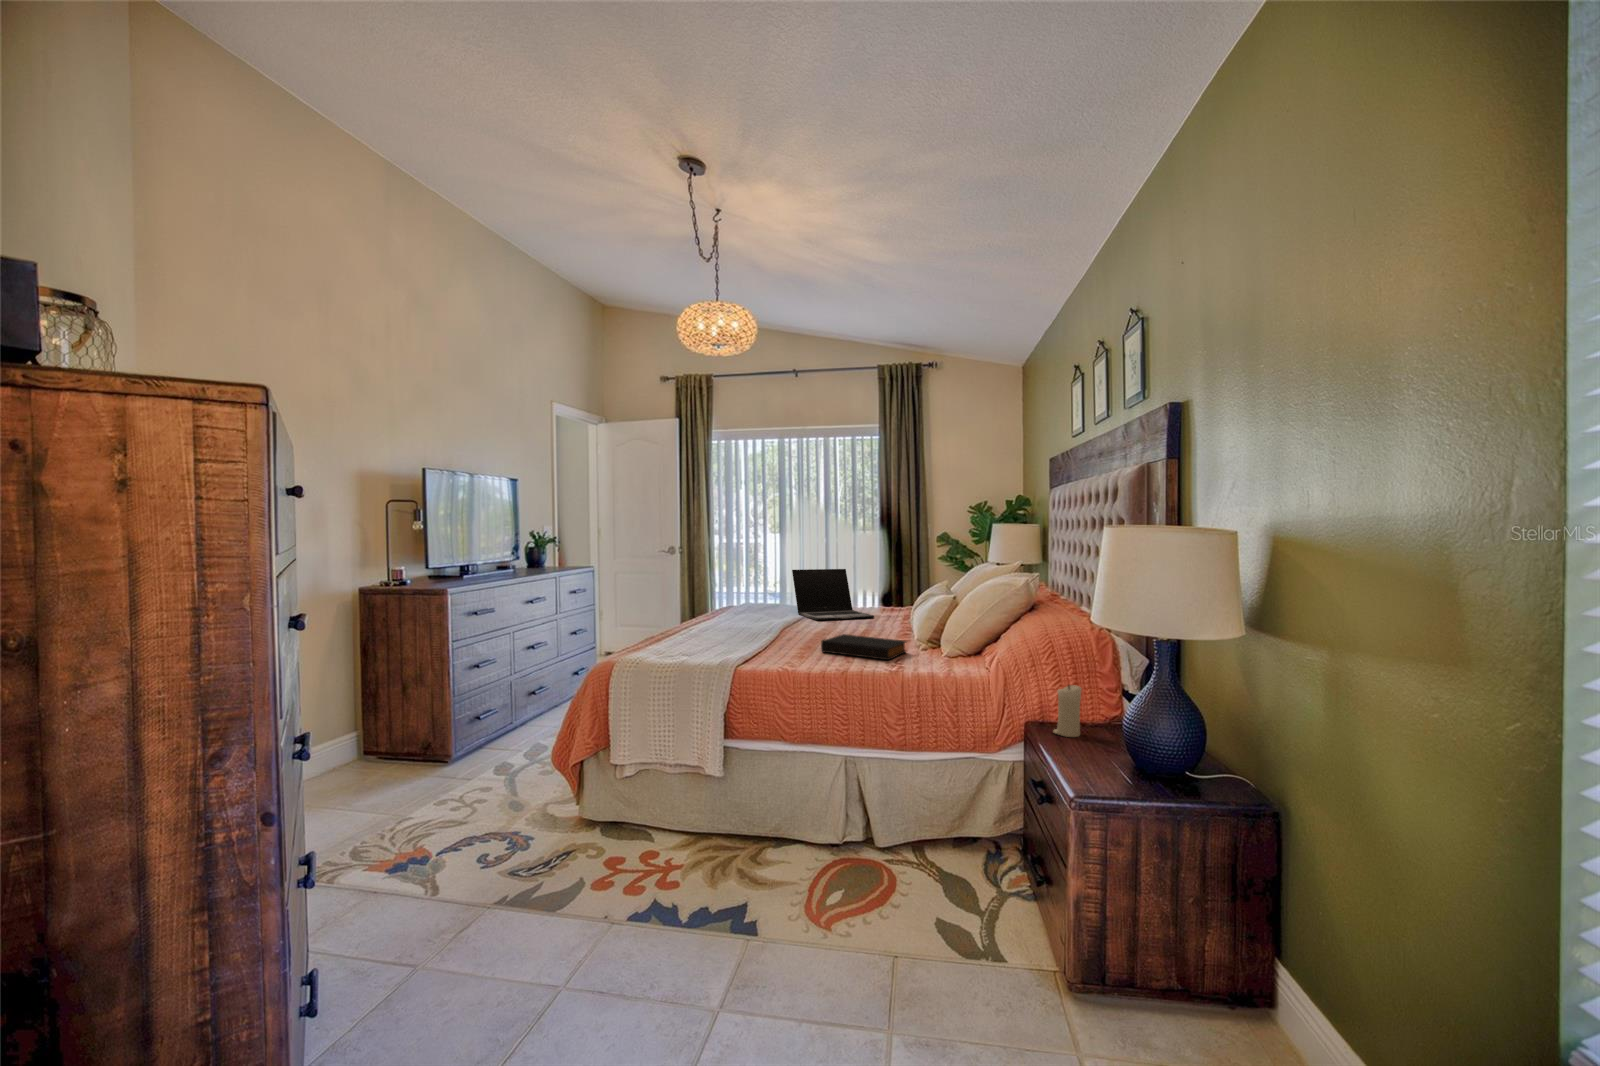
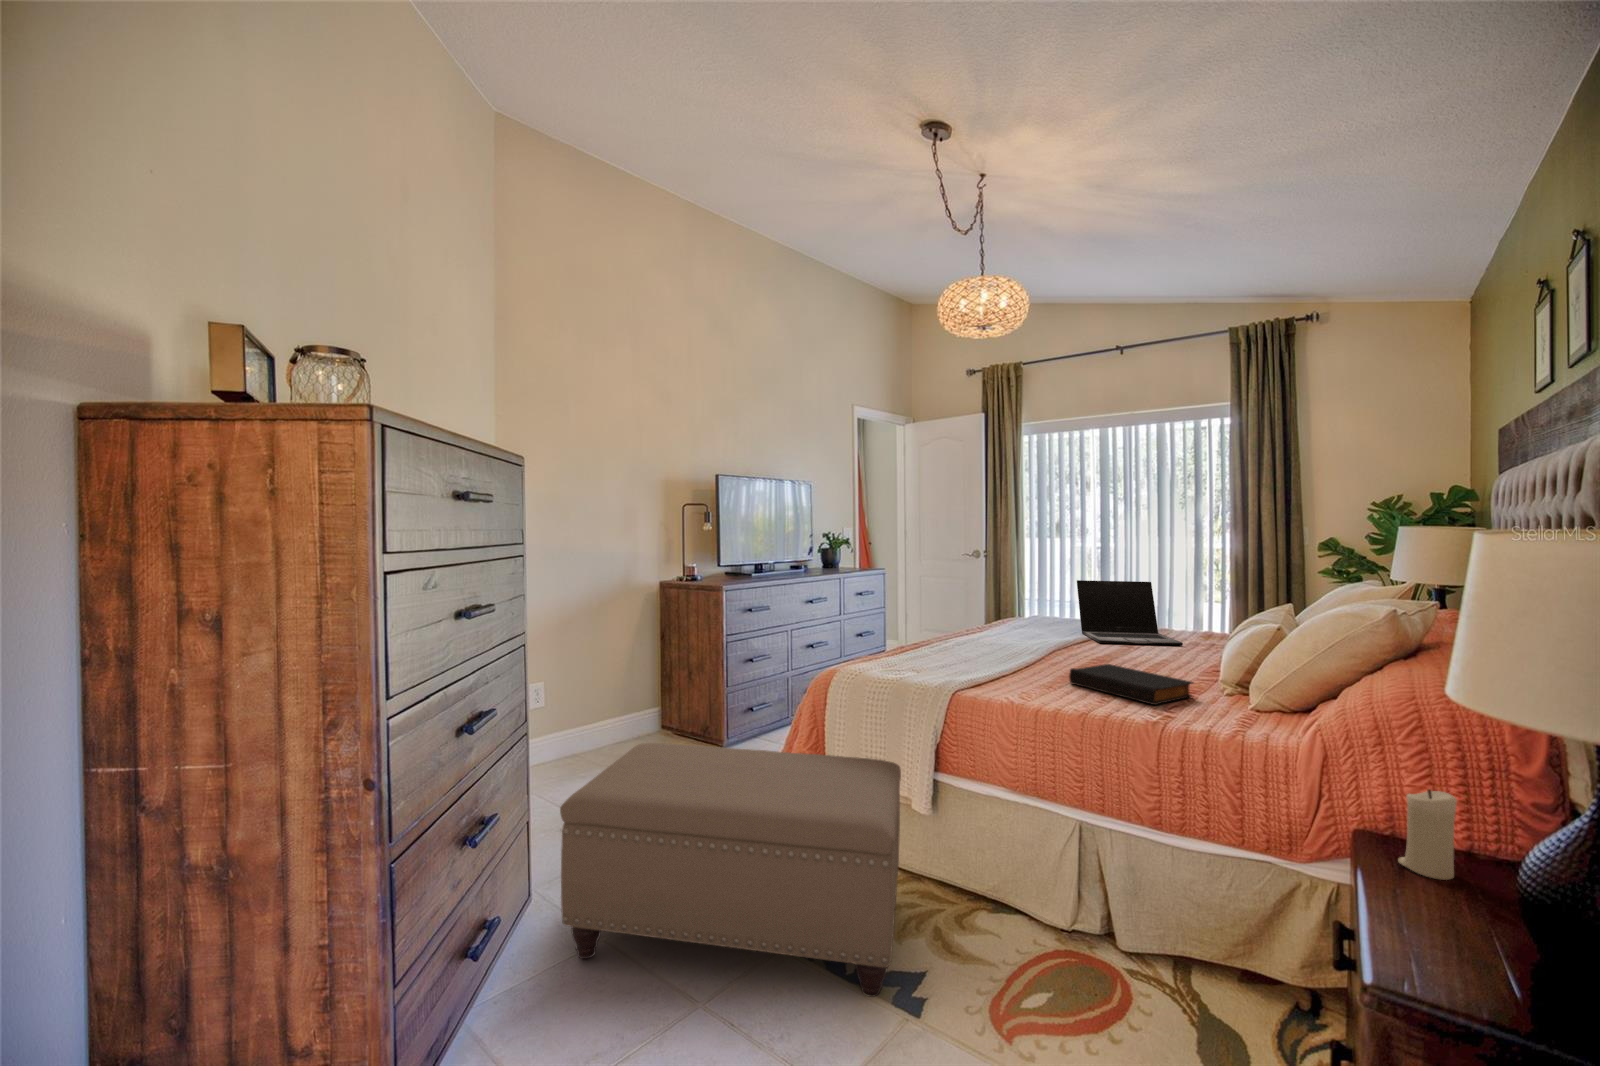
ottoman: none [375,736,733,998] -> present [560,743,901,997]

